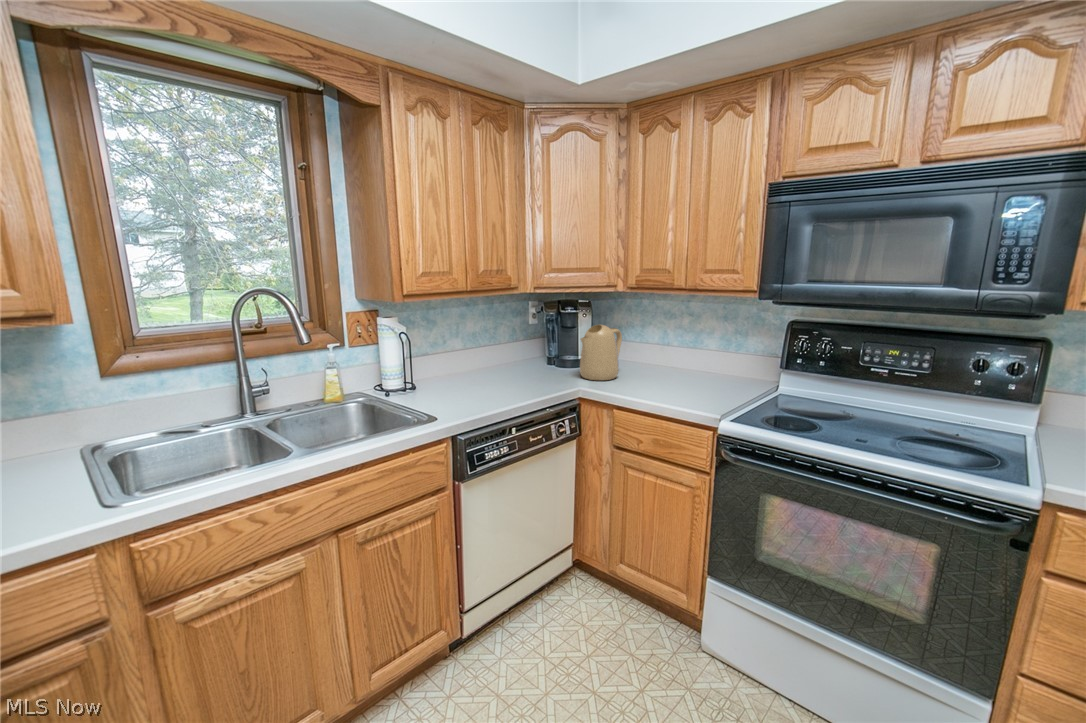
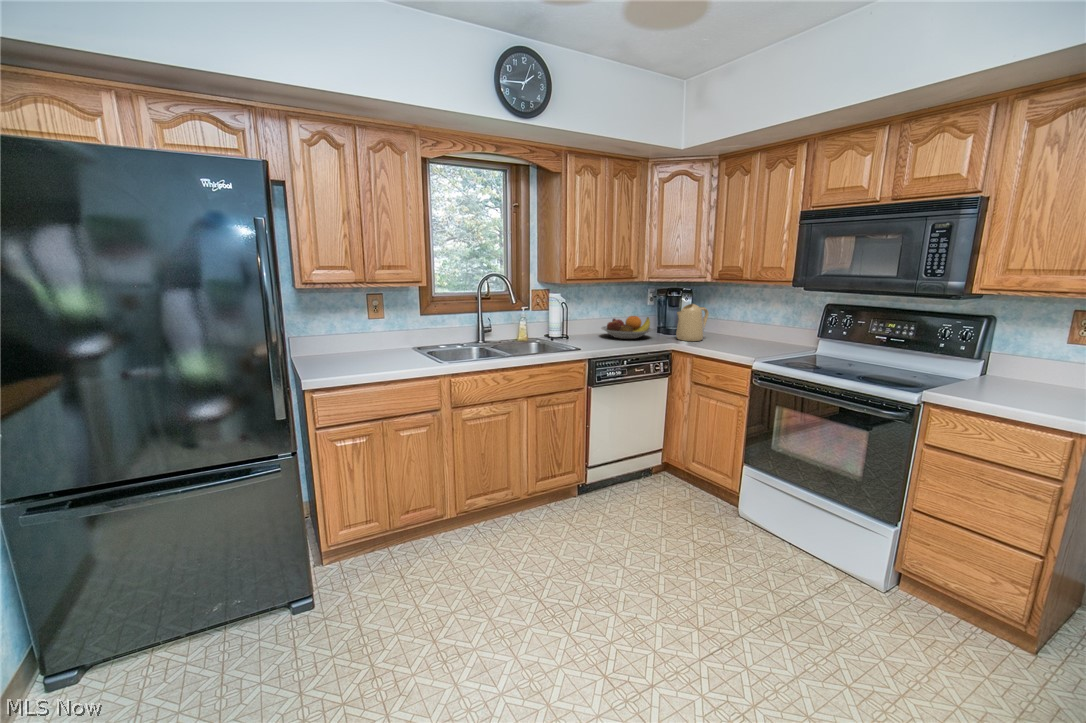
fruit bowl: none [467,346,545,383] -> present [601,316,652,339]

